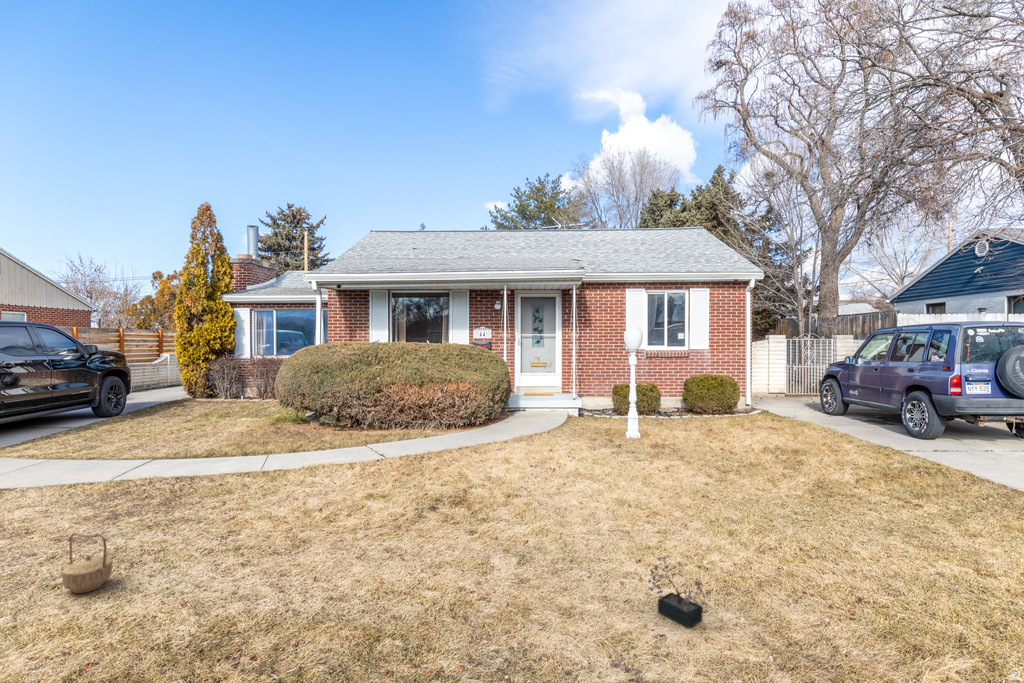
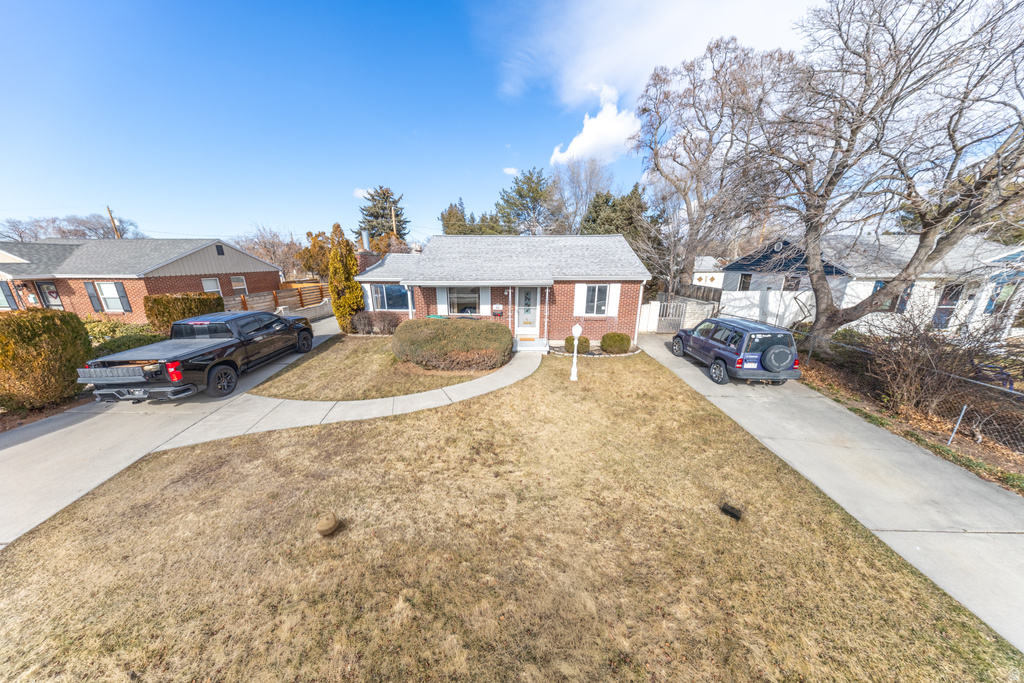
decorative plant: present [648,556,710,628] -> present [718,492,746,521]

